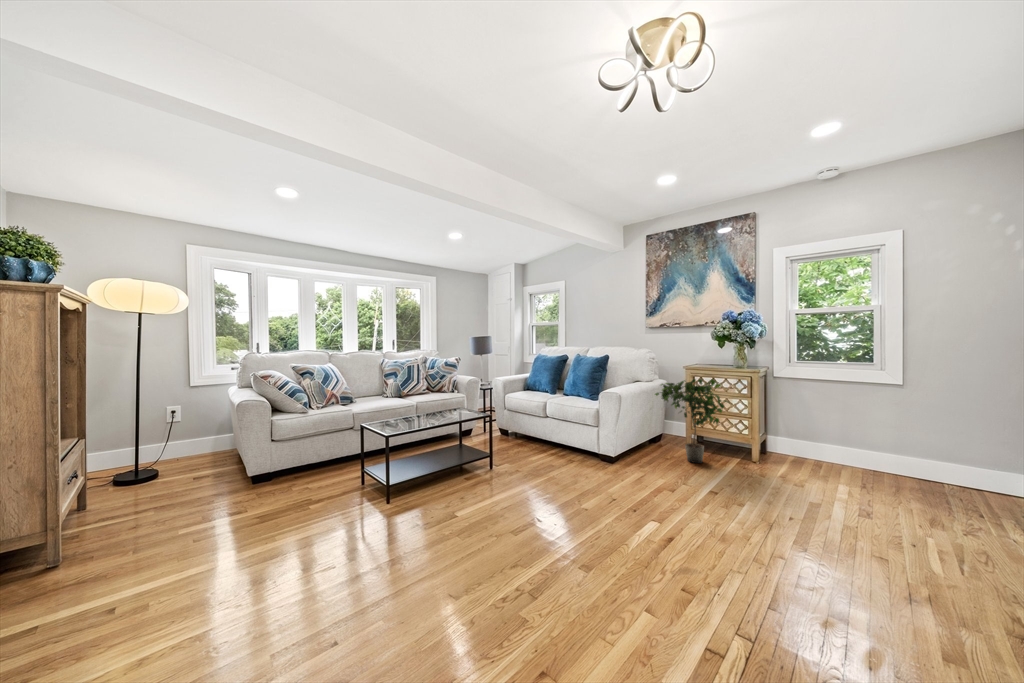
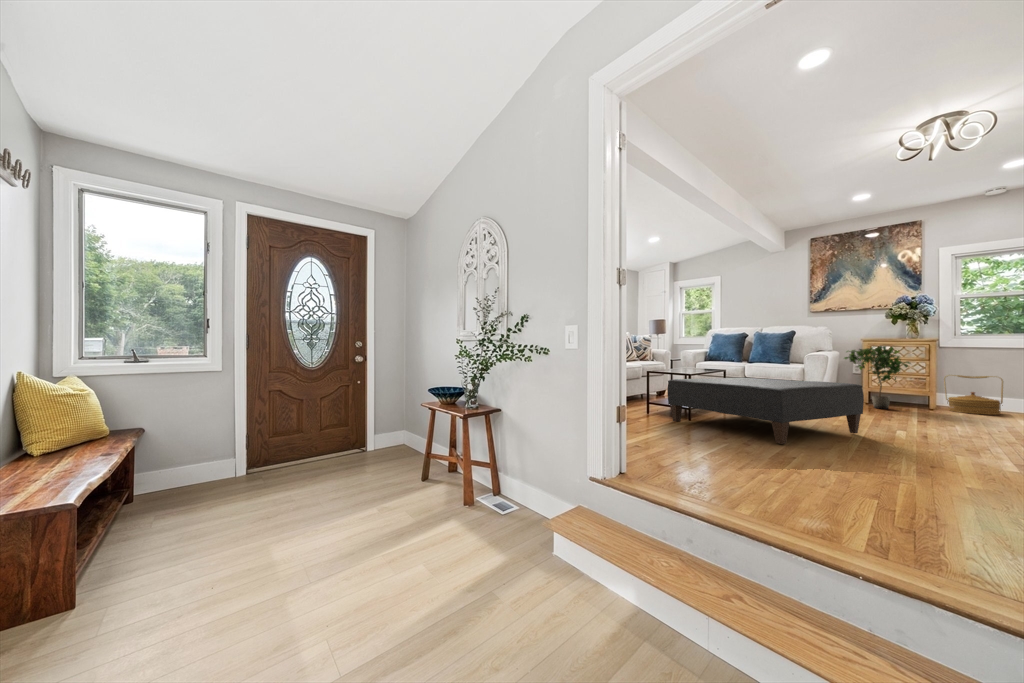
woven basket: none [772,416,835,474] -> present [944,375,1003,415]
ottoman: none [310,439,550,629] -> present [667,378,864,444]

